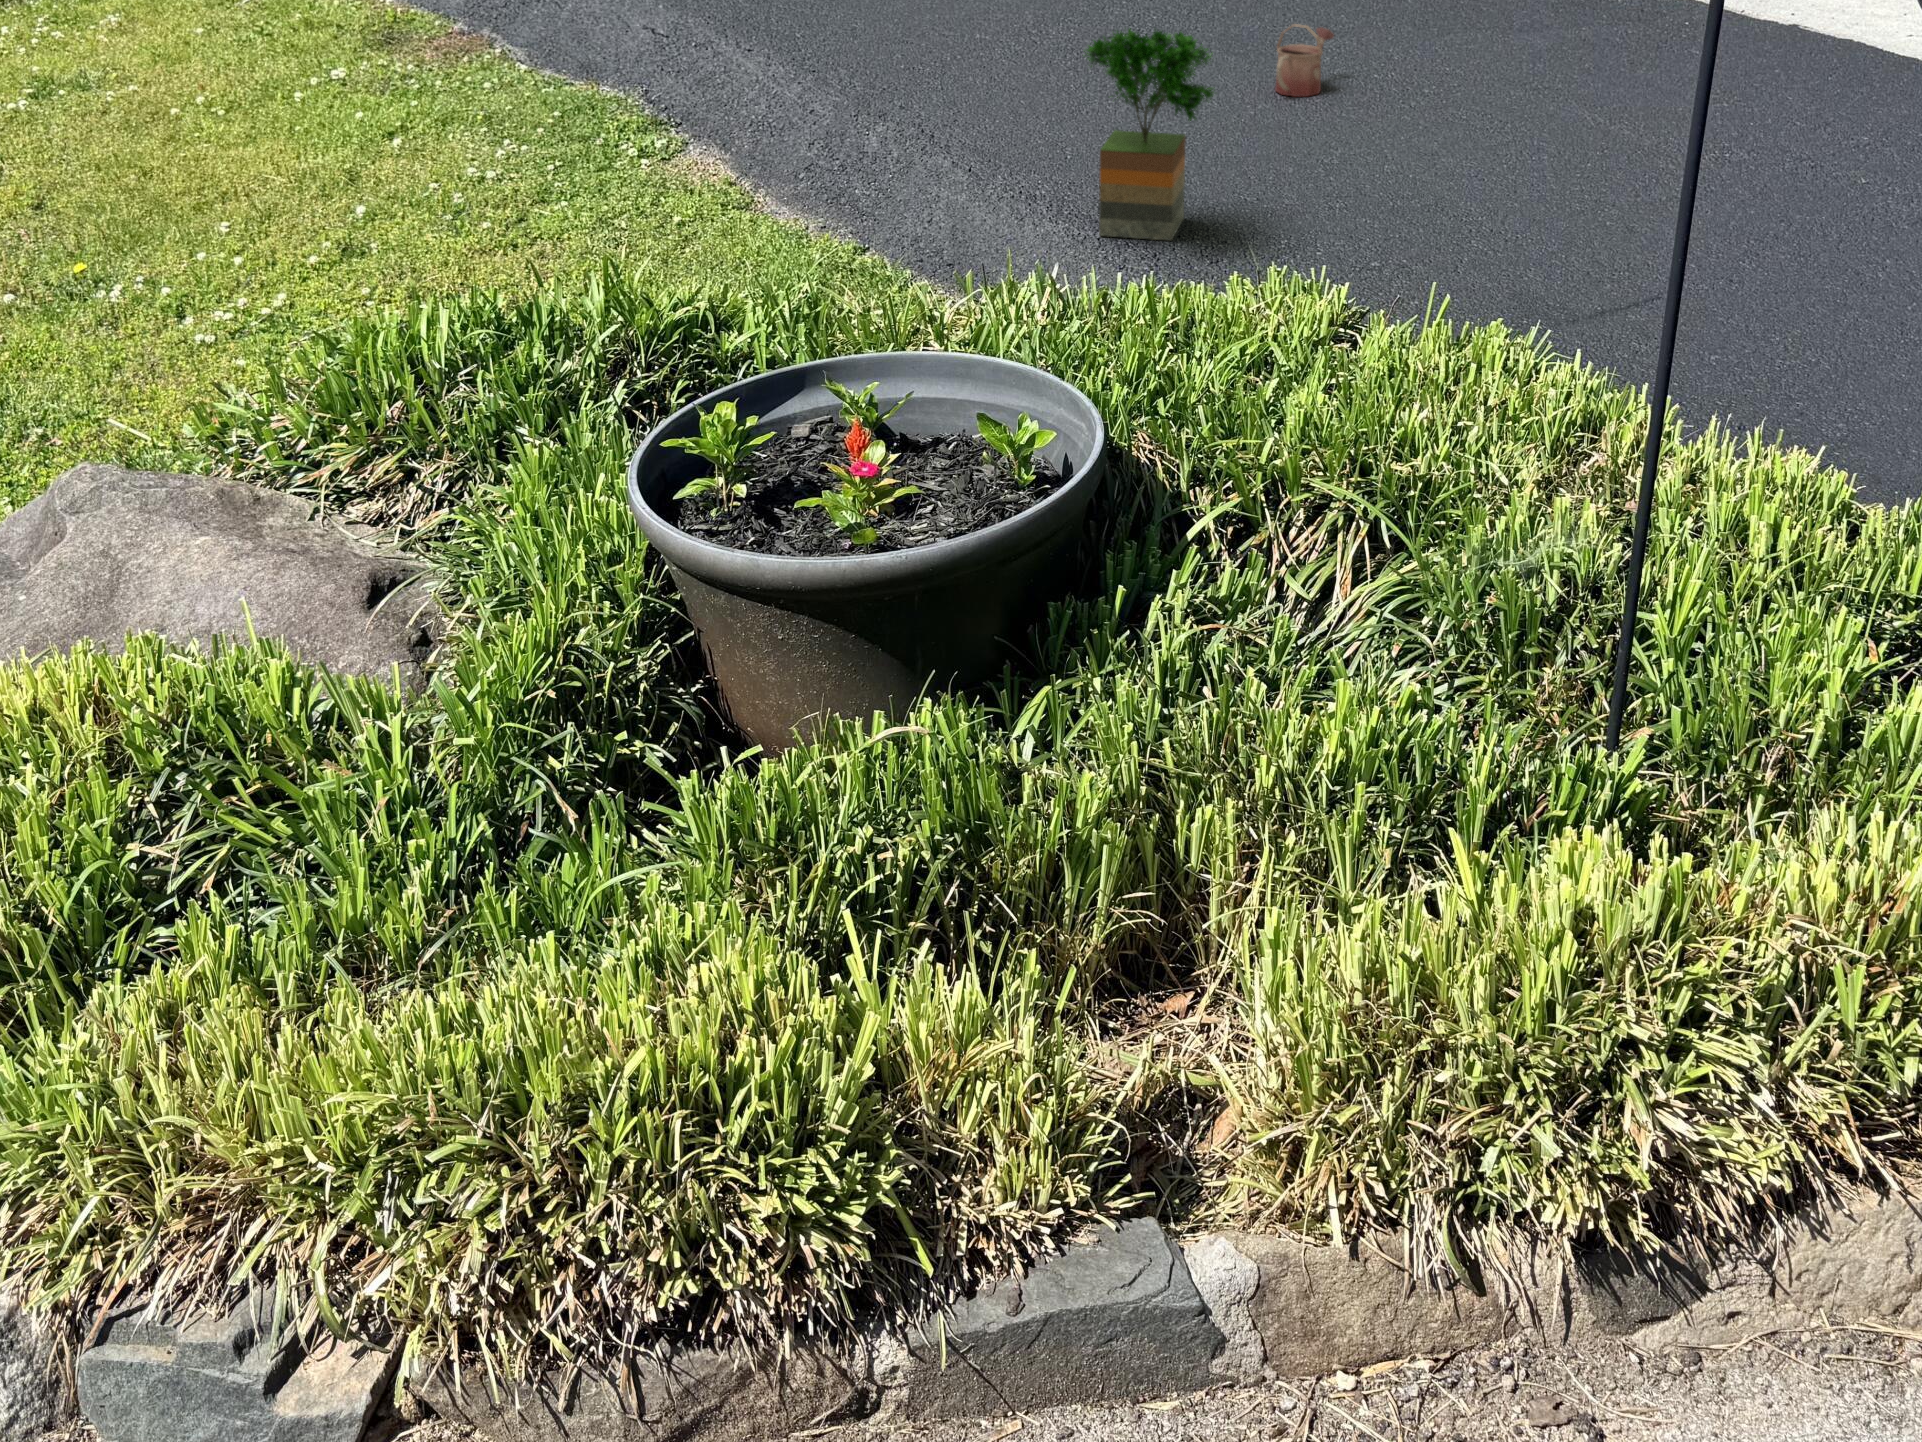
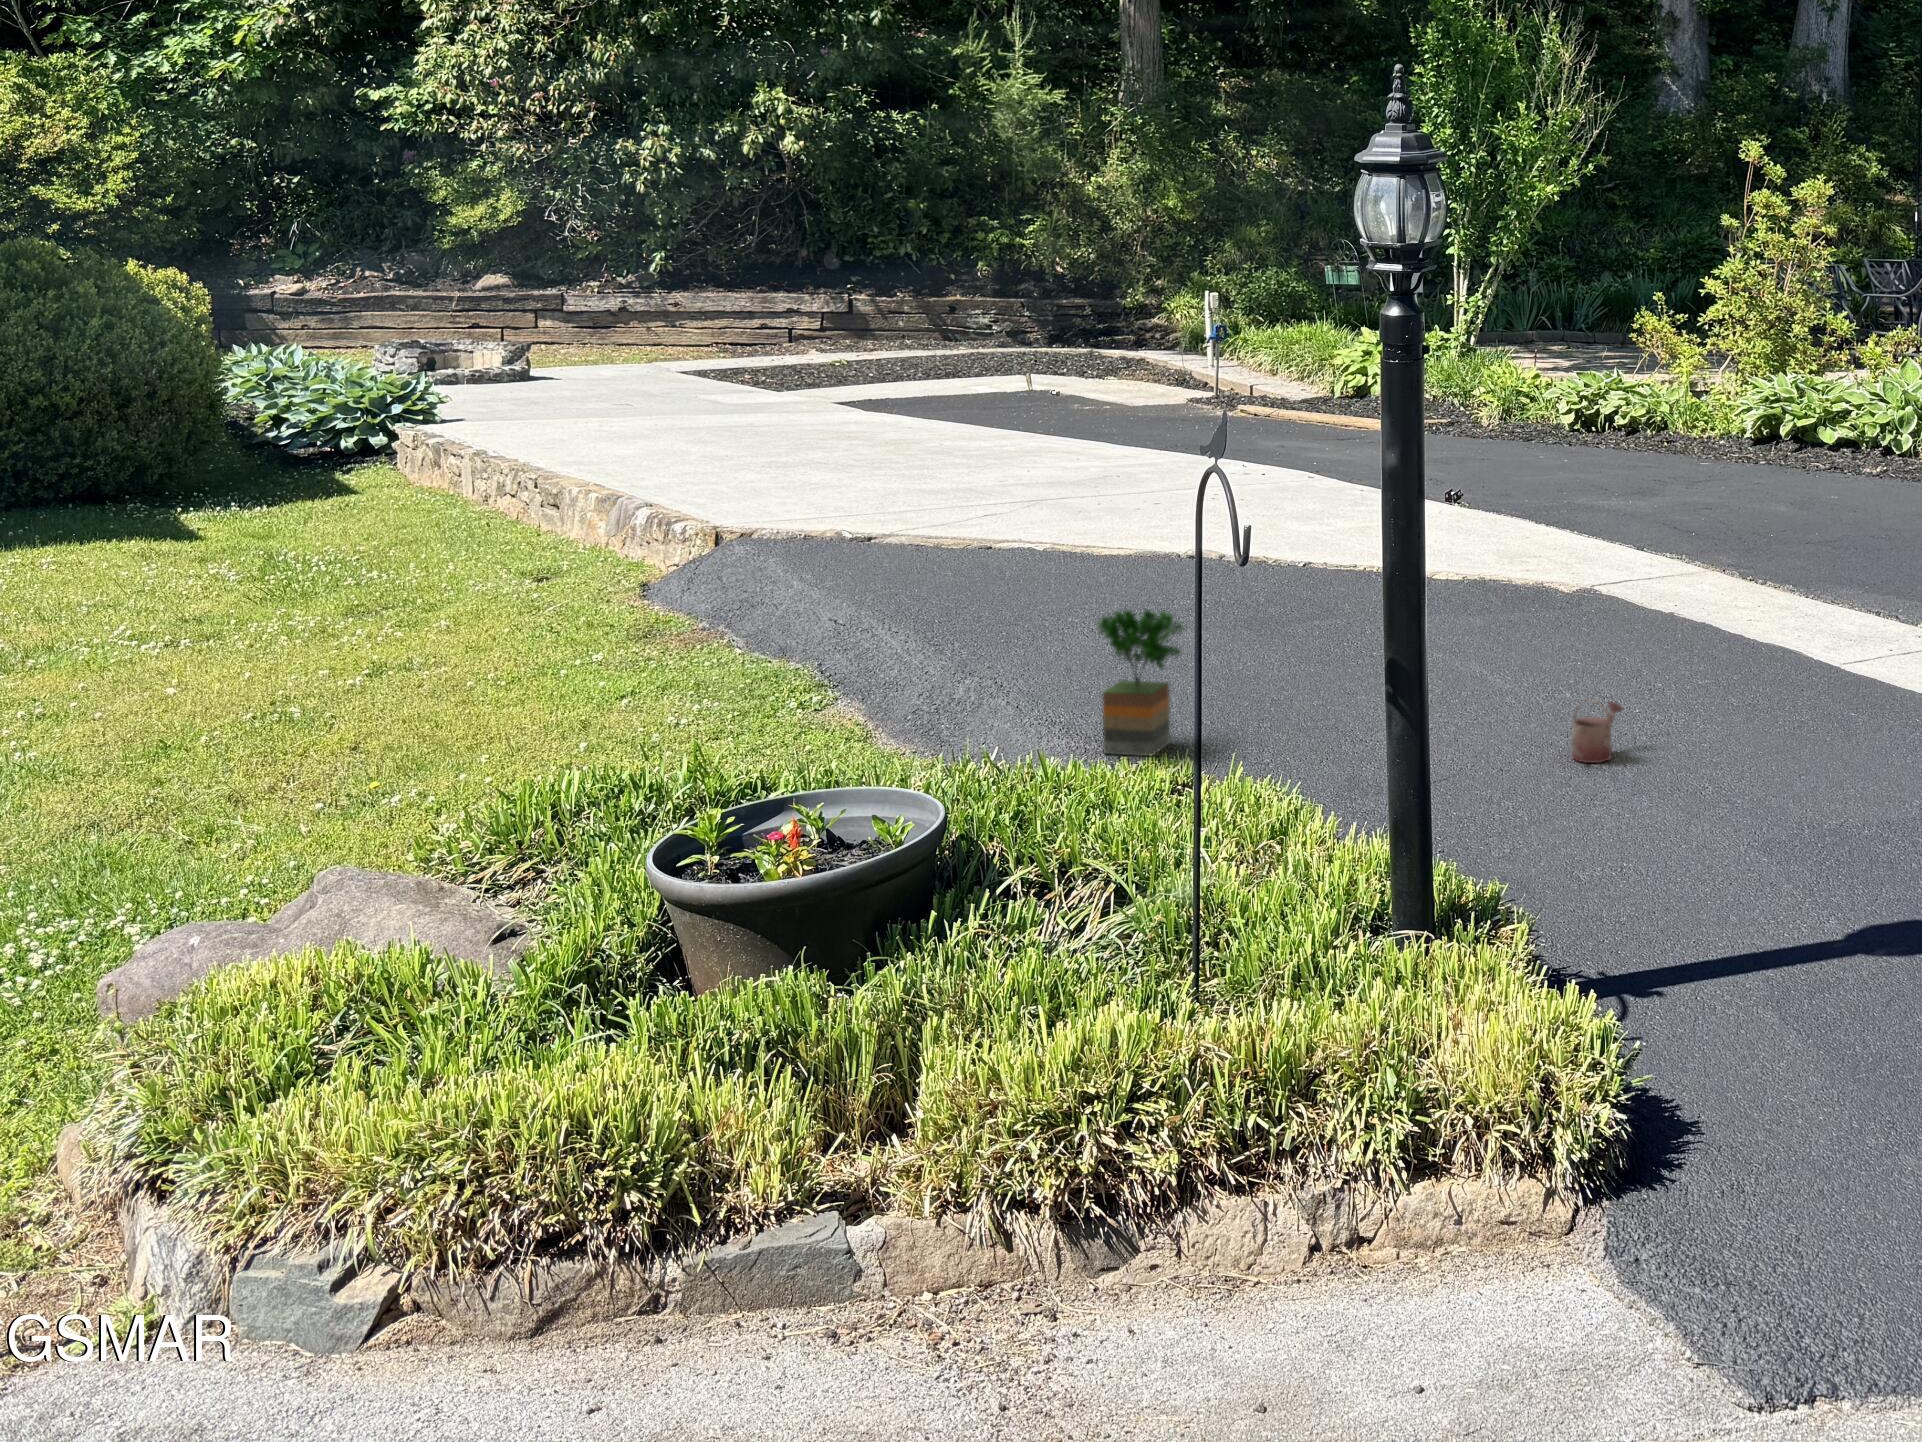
watering can: present [1275,24,1334,97] -> present [1571,700,1623,763]

